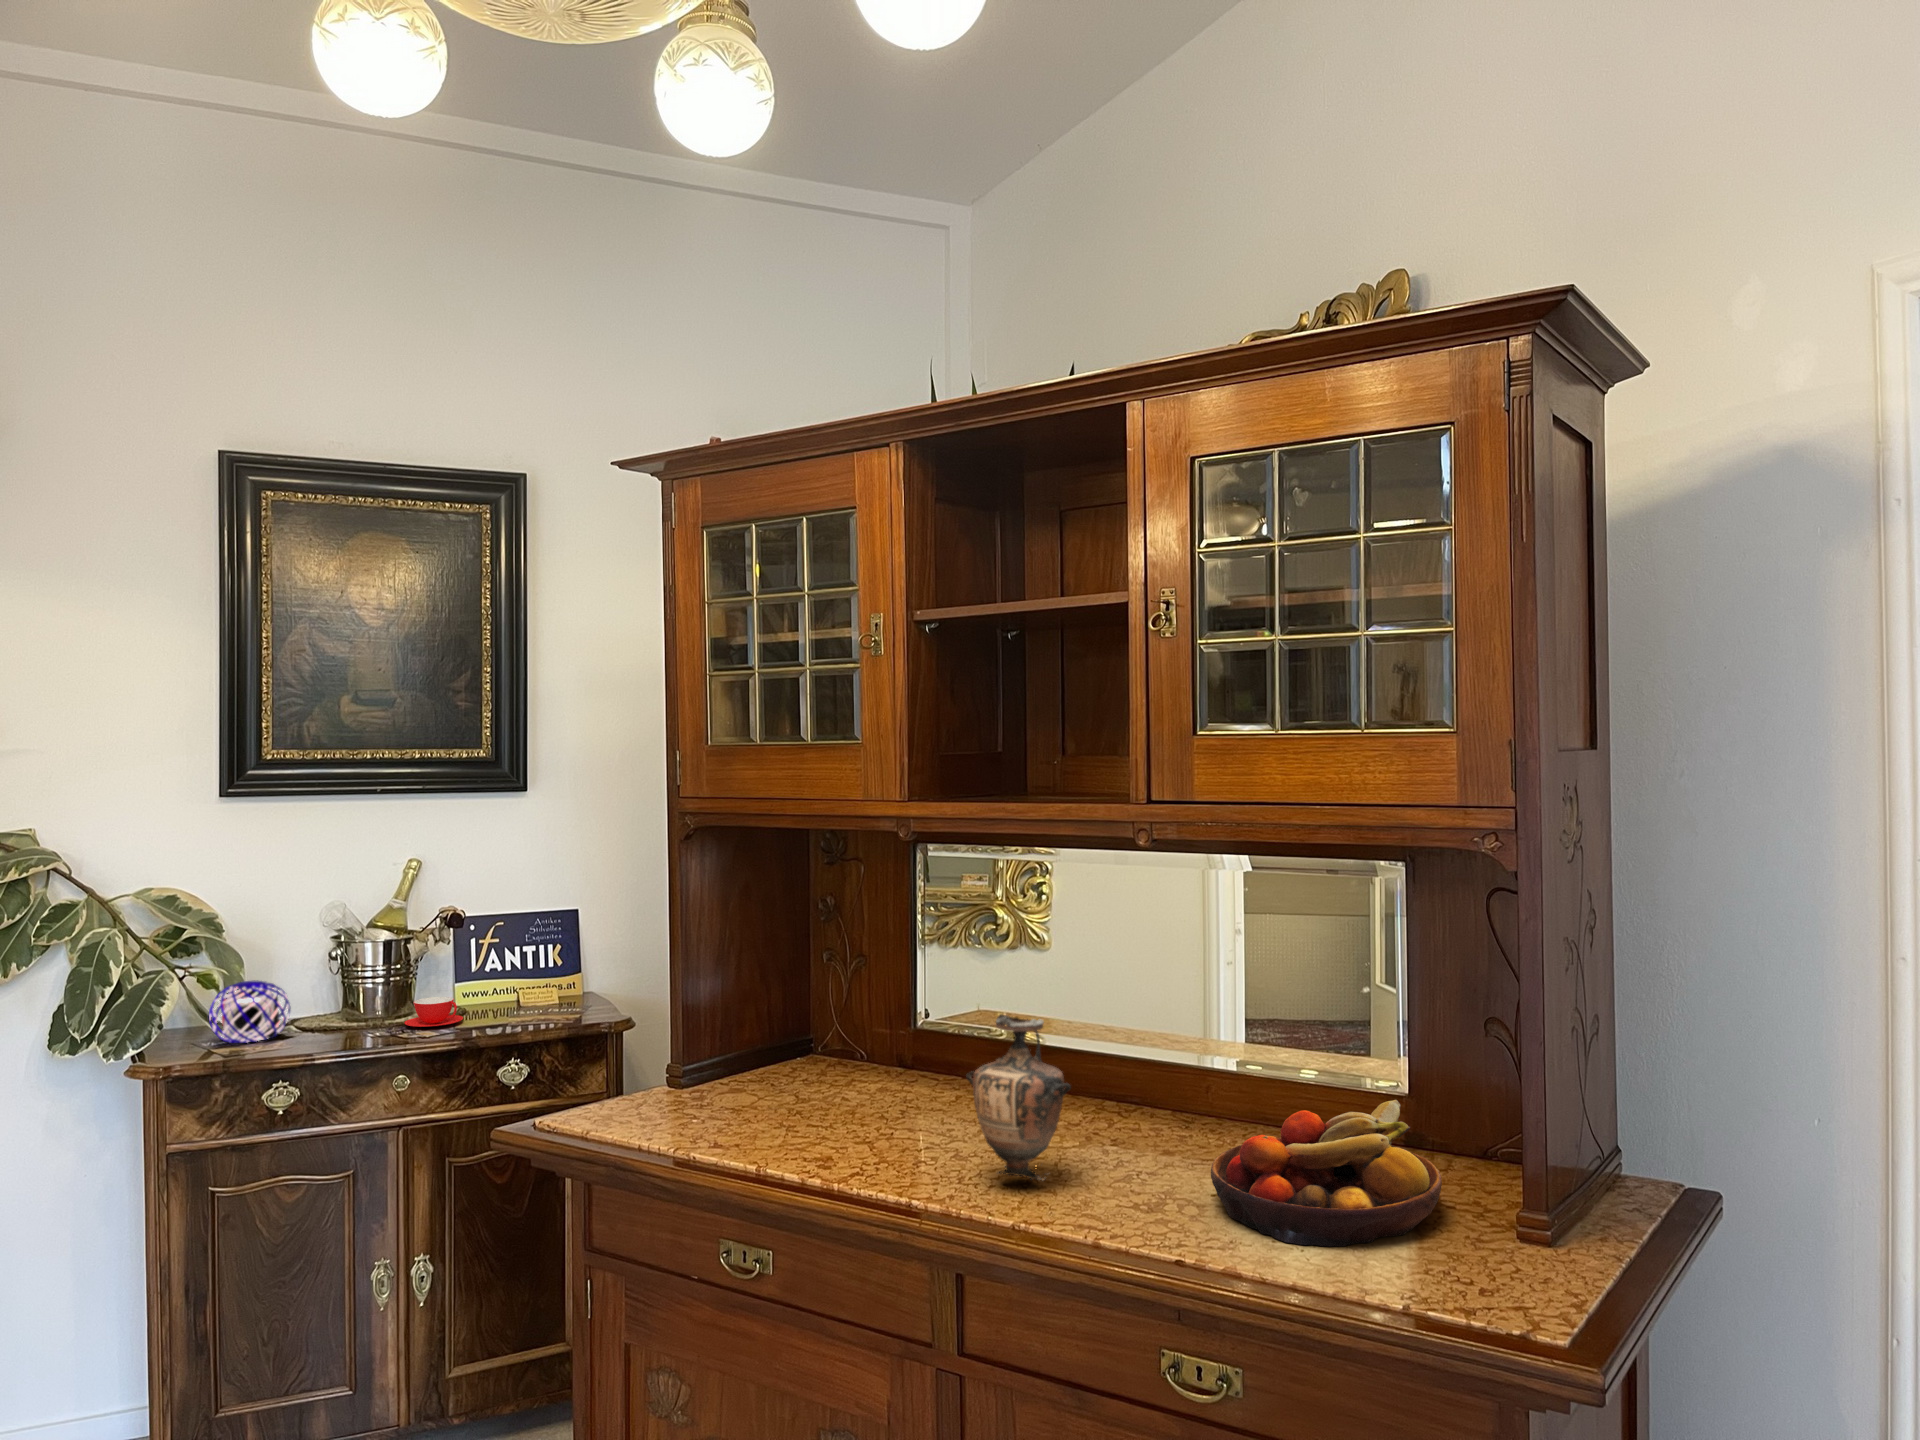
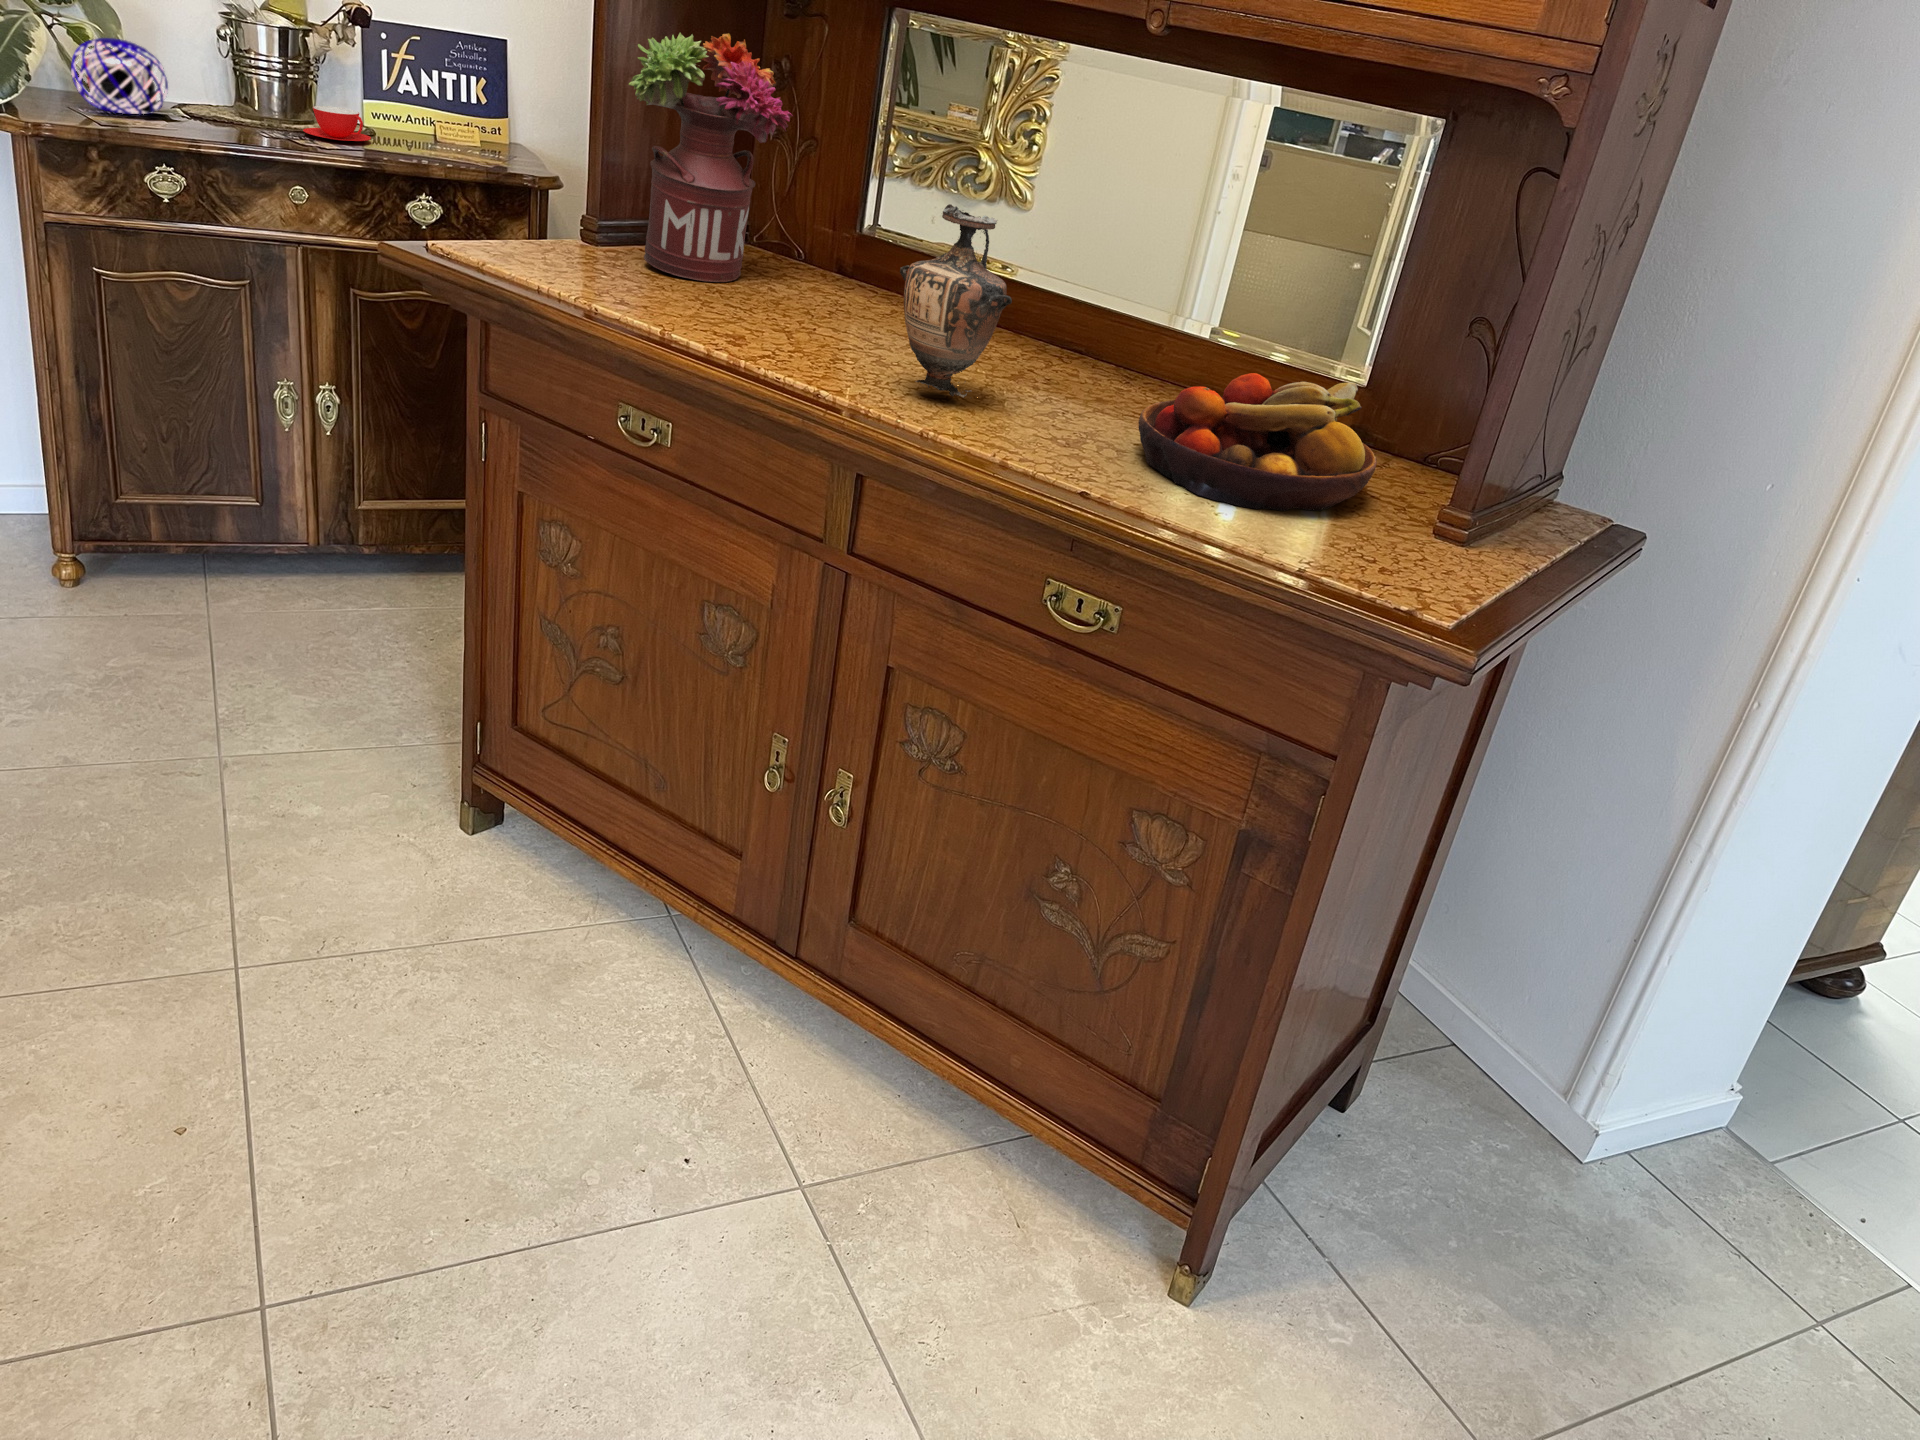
flower arrangement: none [702,892,843,1102] -> present [629,33,793,282]

